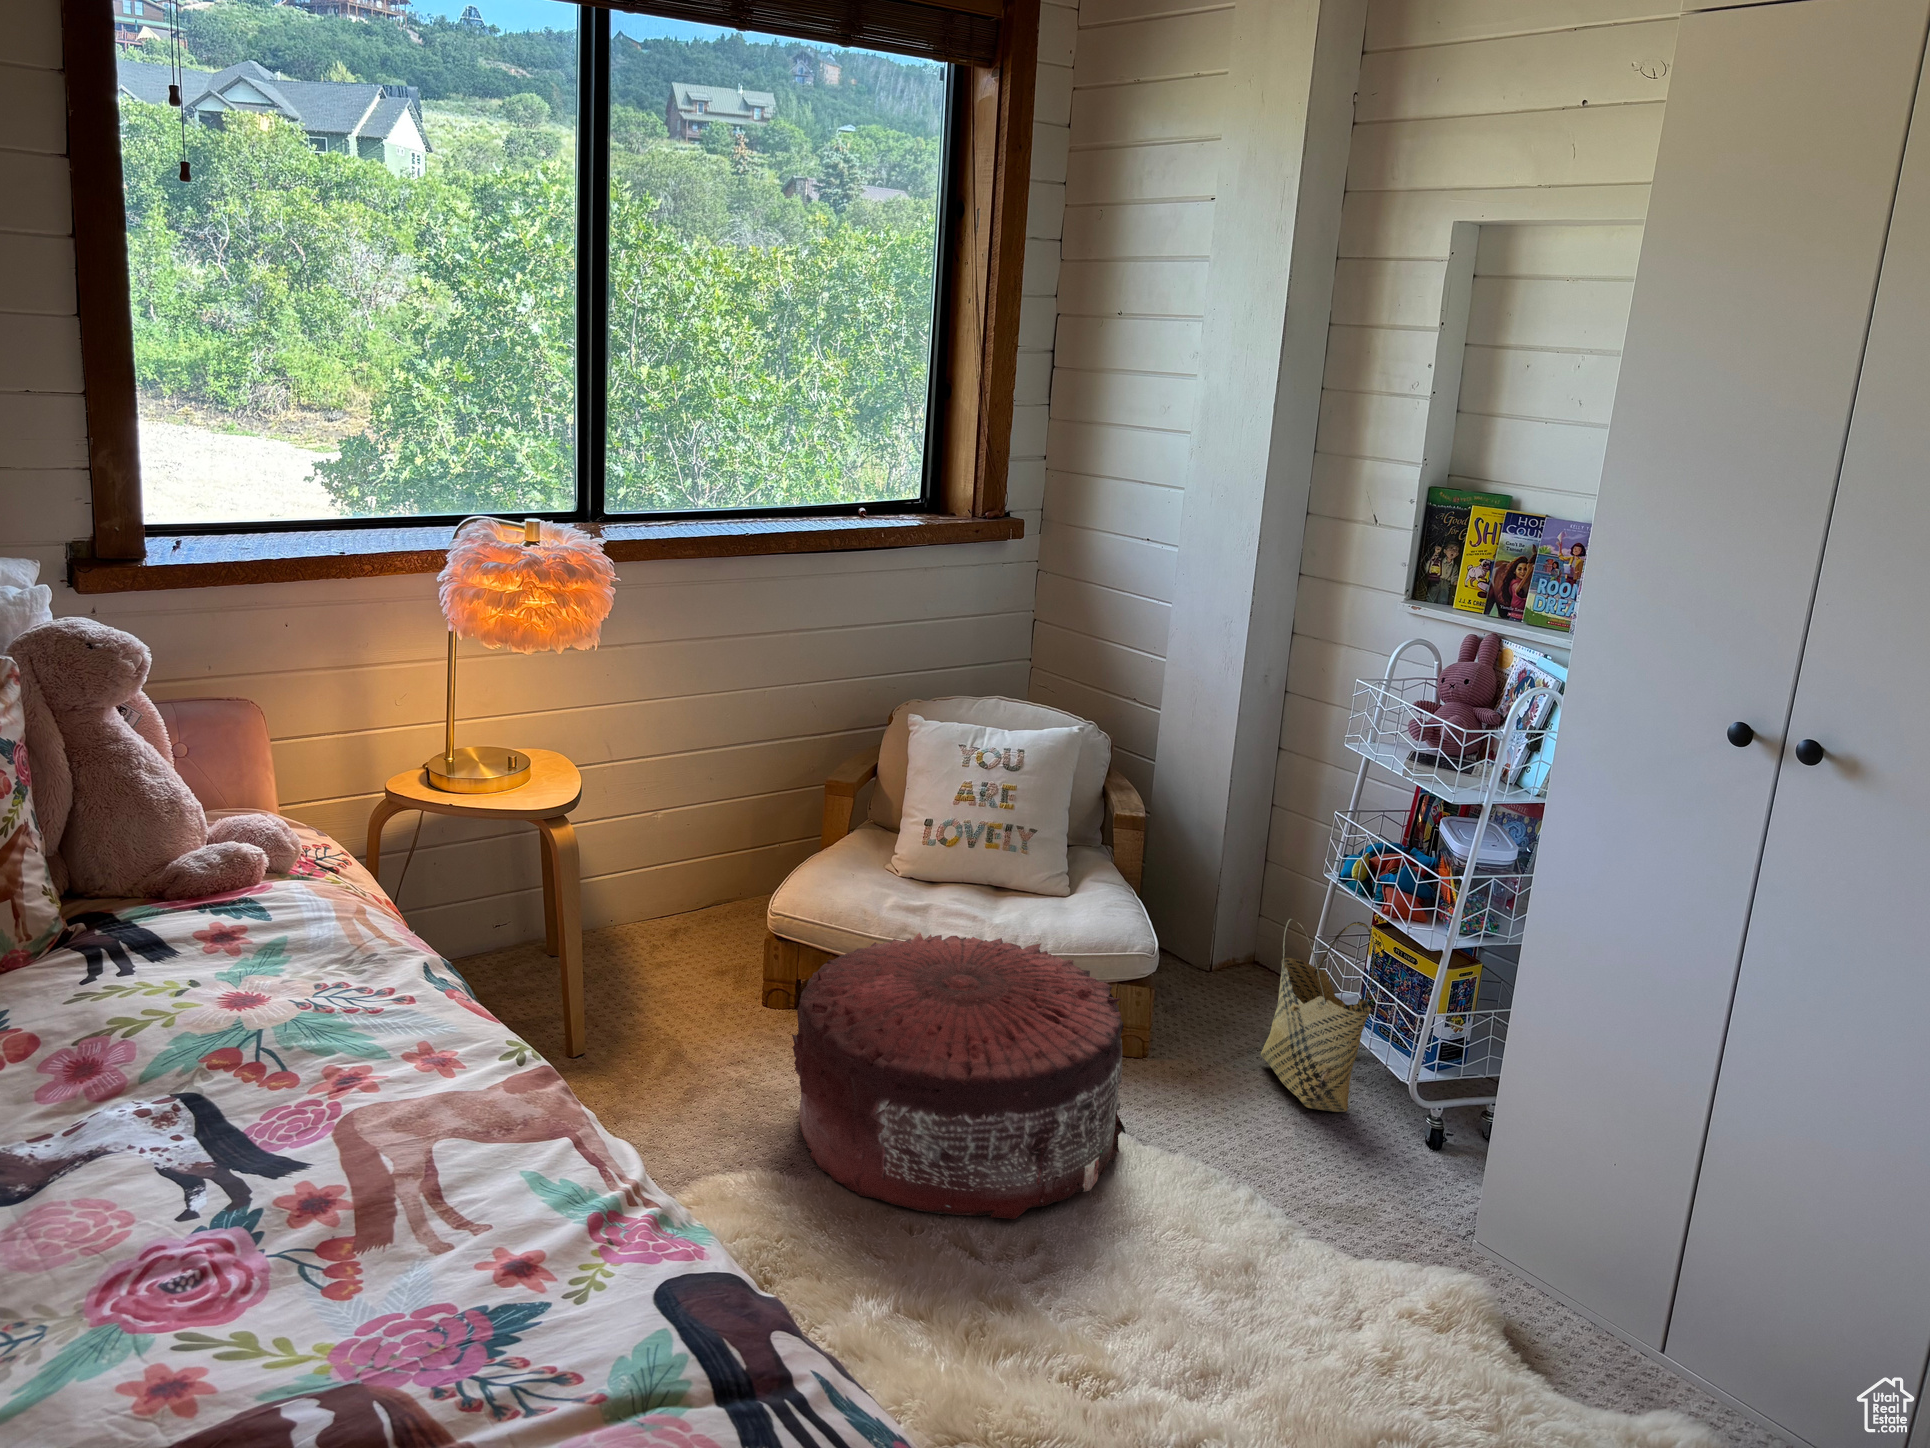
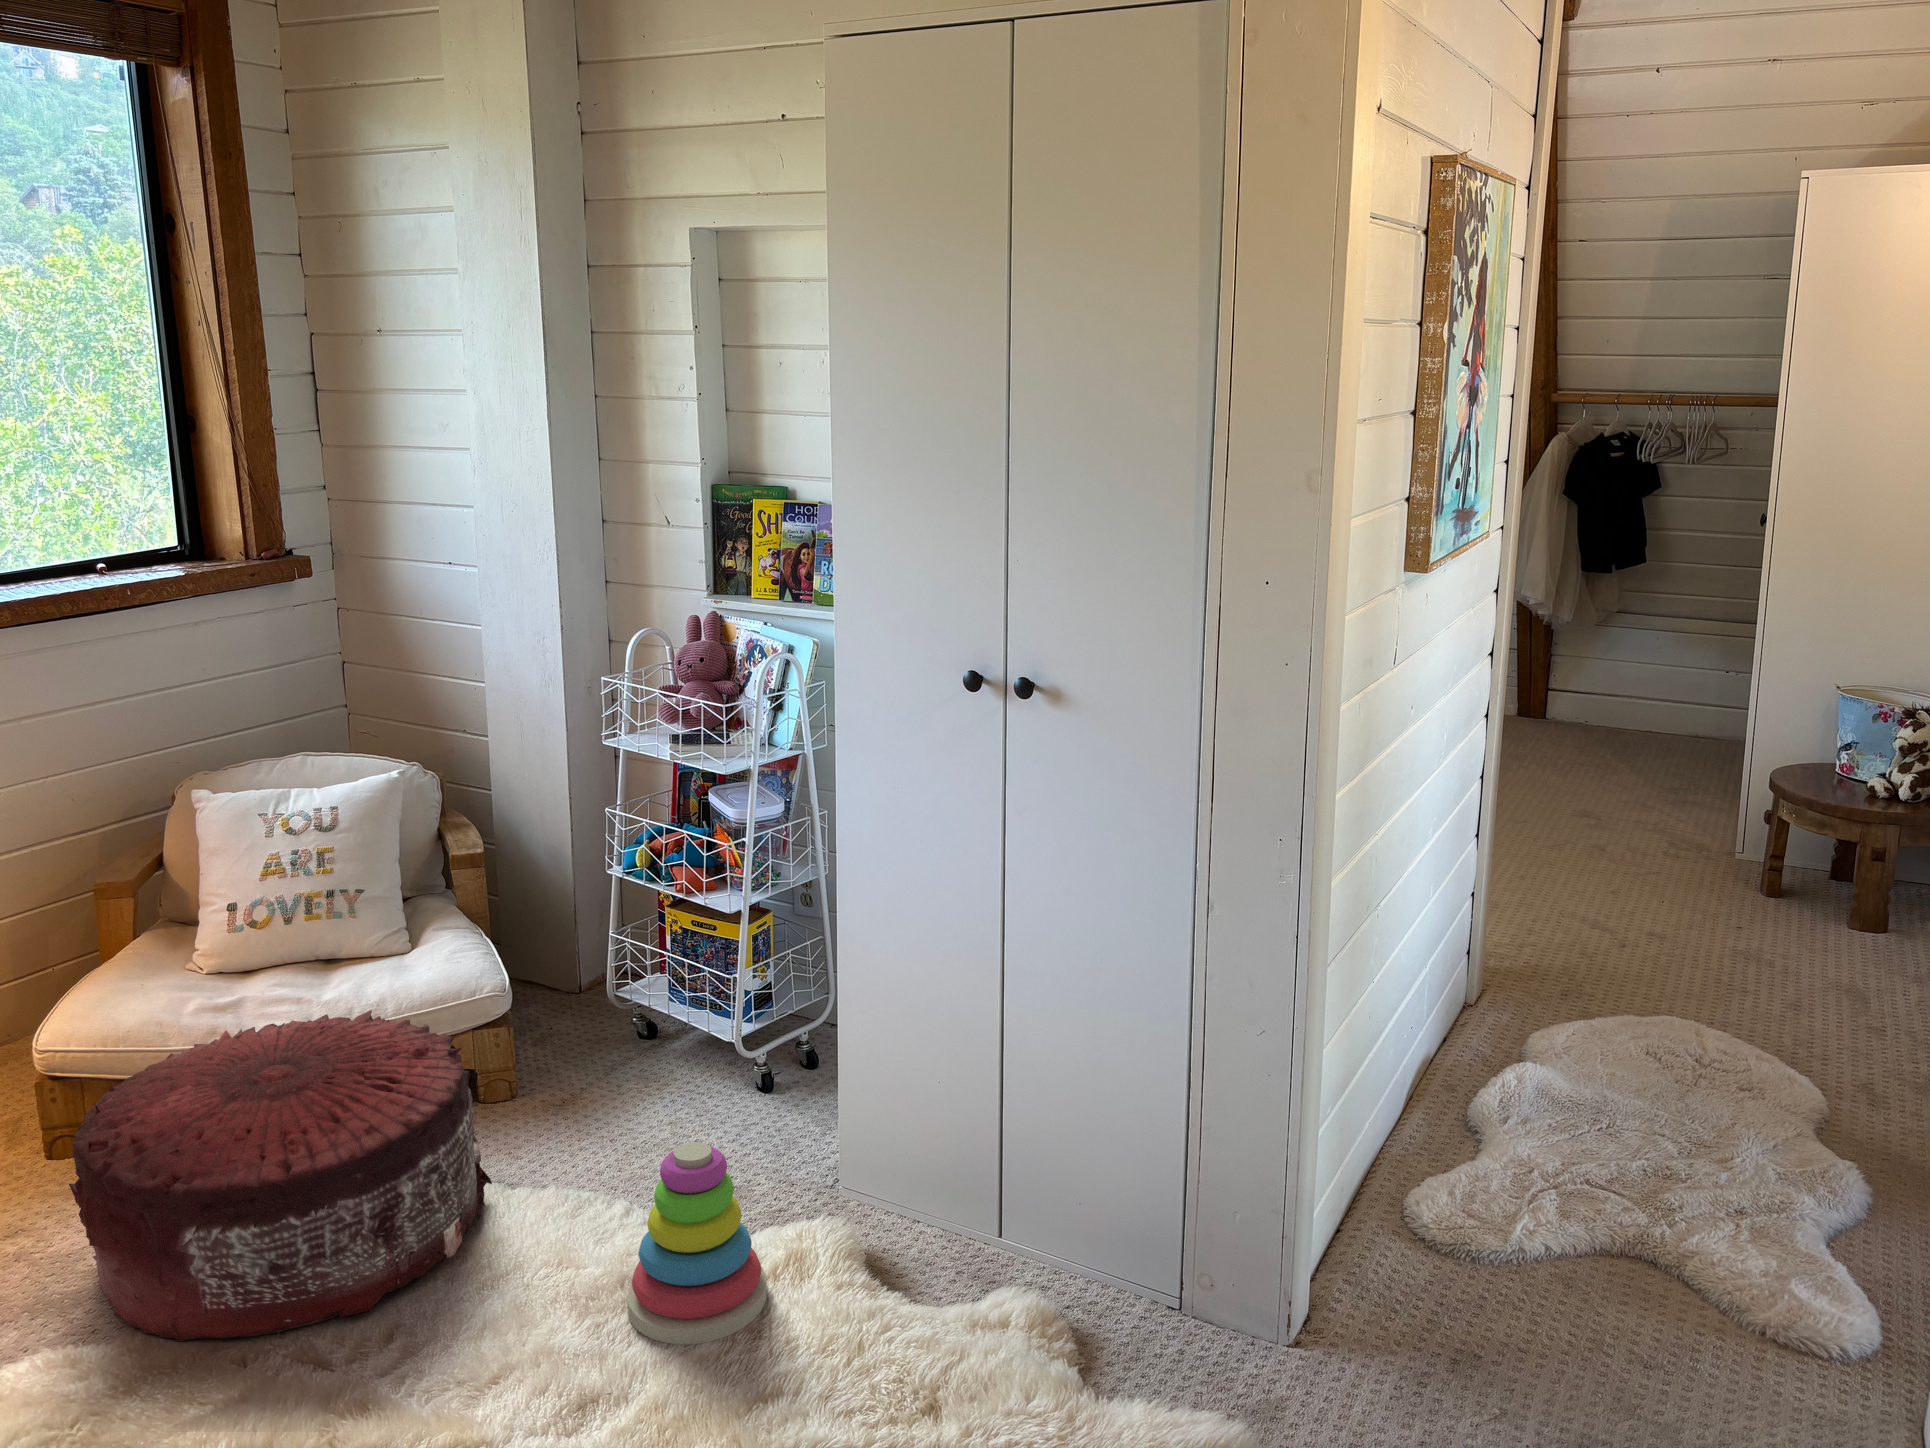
woven basket: present [1261,918,1375,1112] -> none [634,914,727,1106]
stacking toy: none [1251,1150,1395,1355] -> present [627,1143,767,1344]

